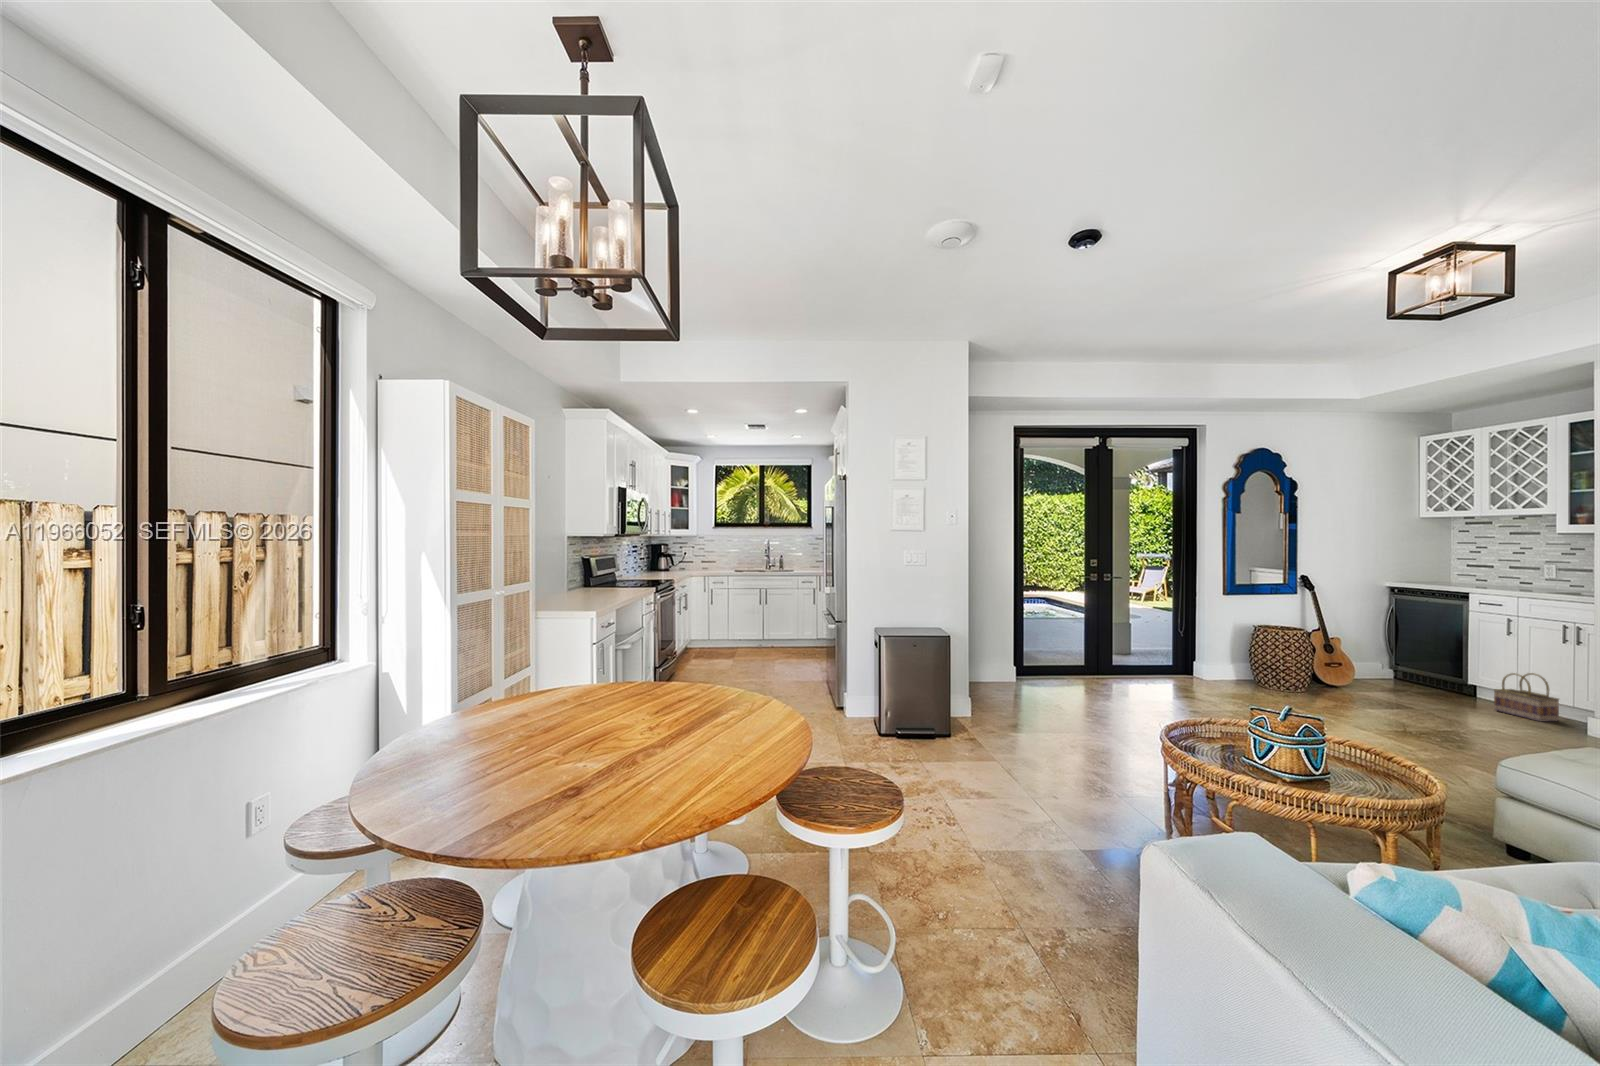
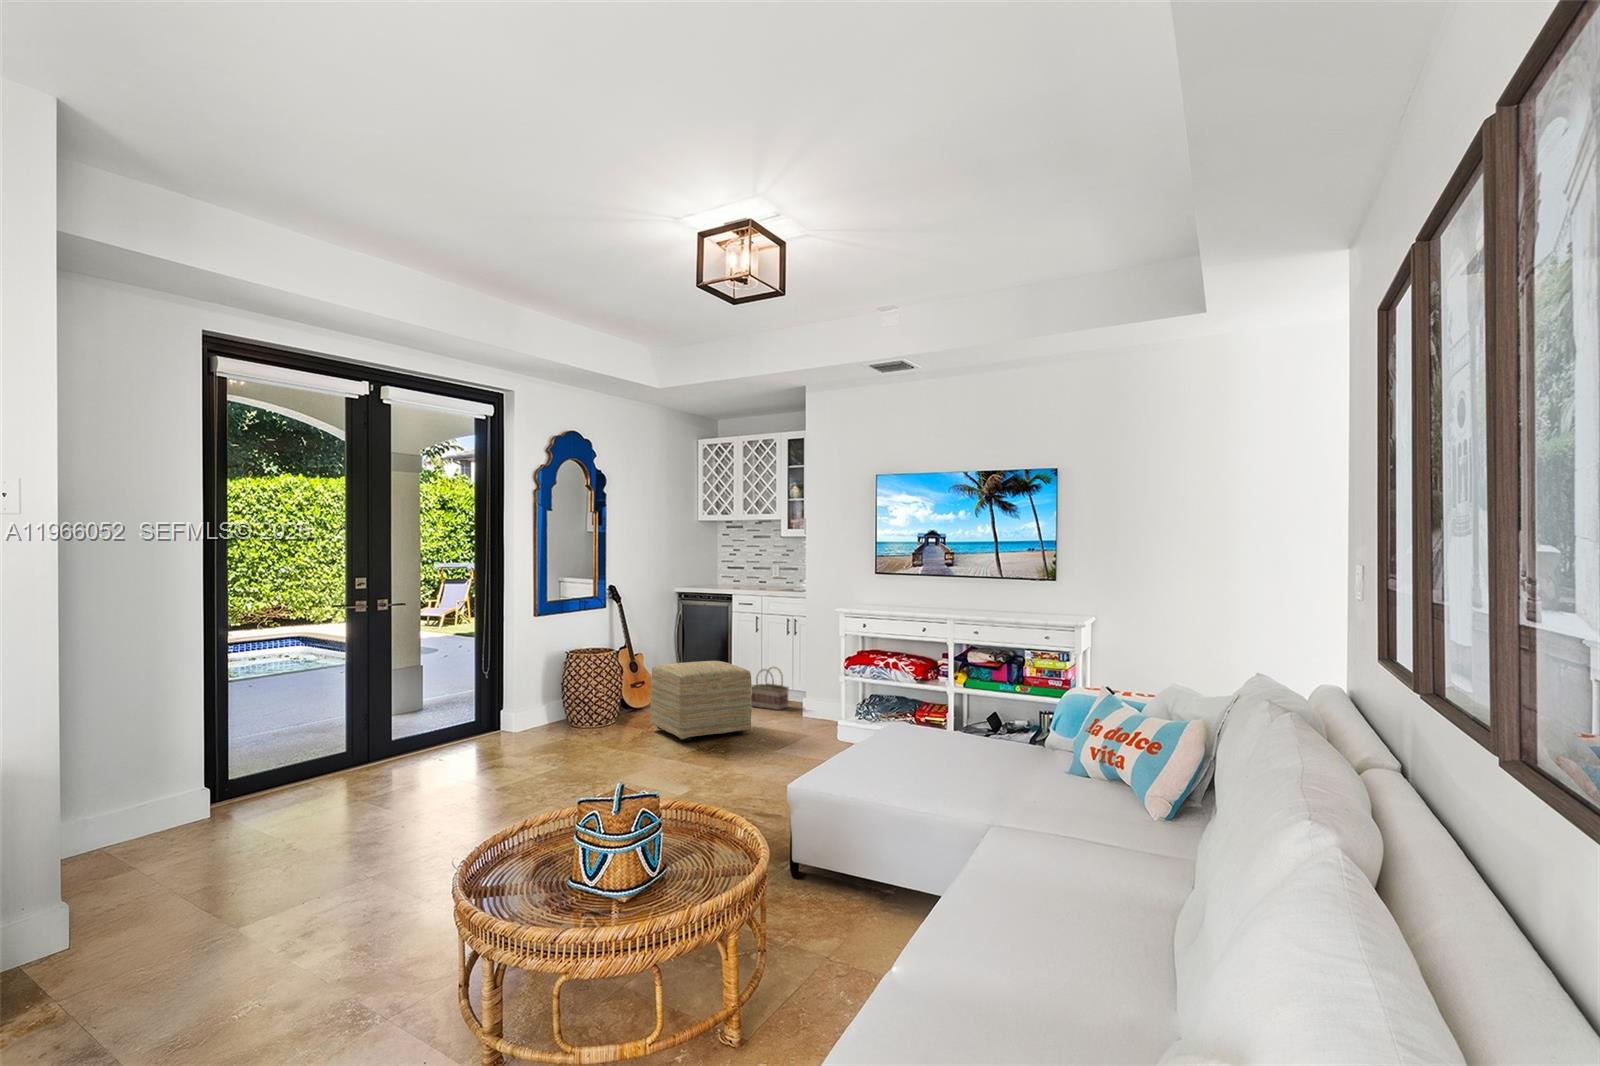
ottoman: none [1343,649,1480,732] -> present [650,661,752,741]

